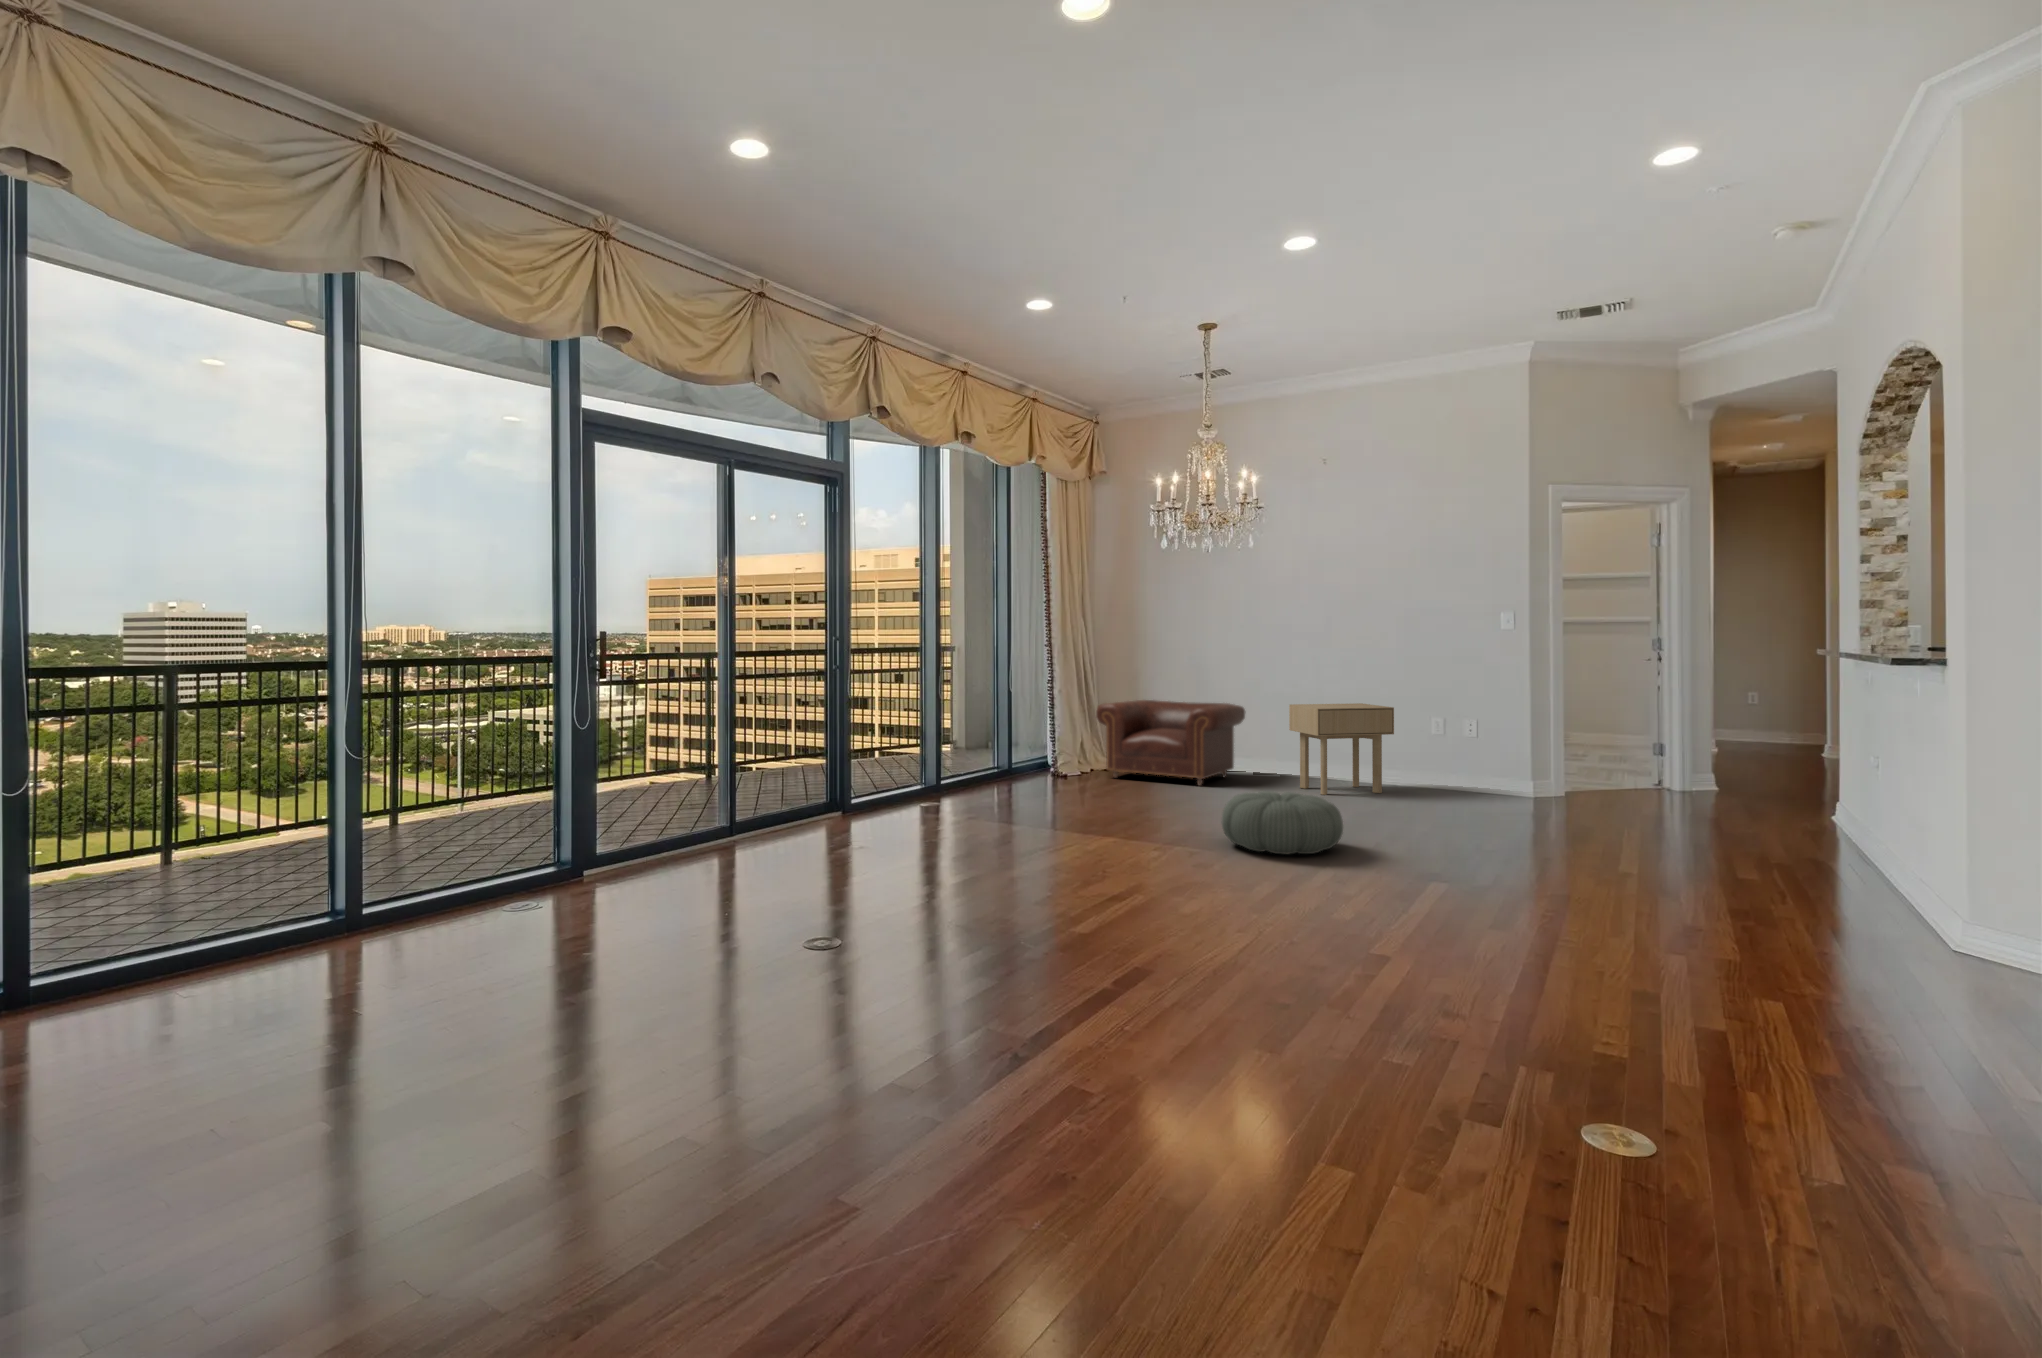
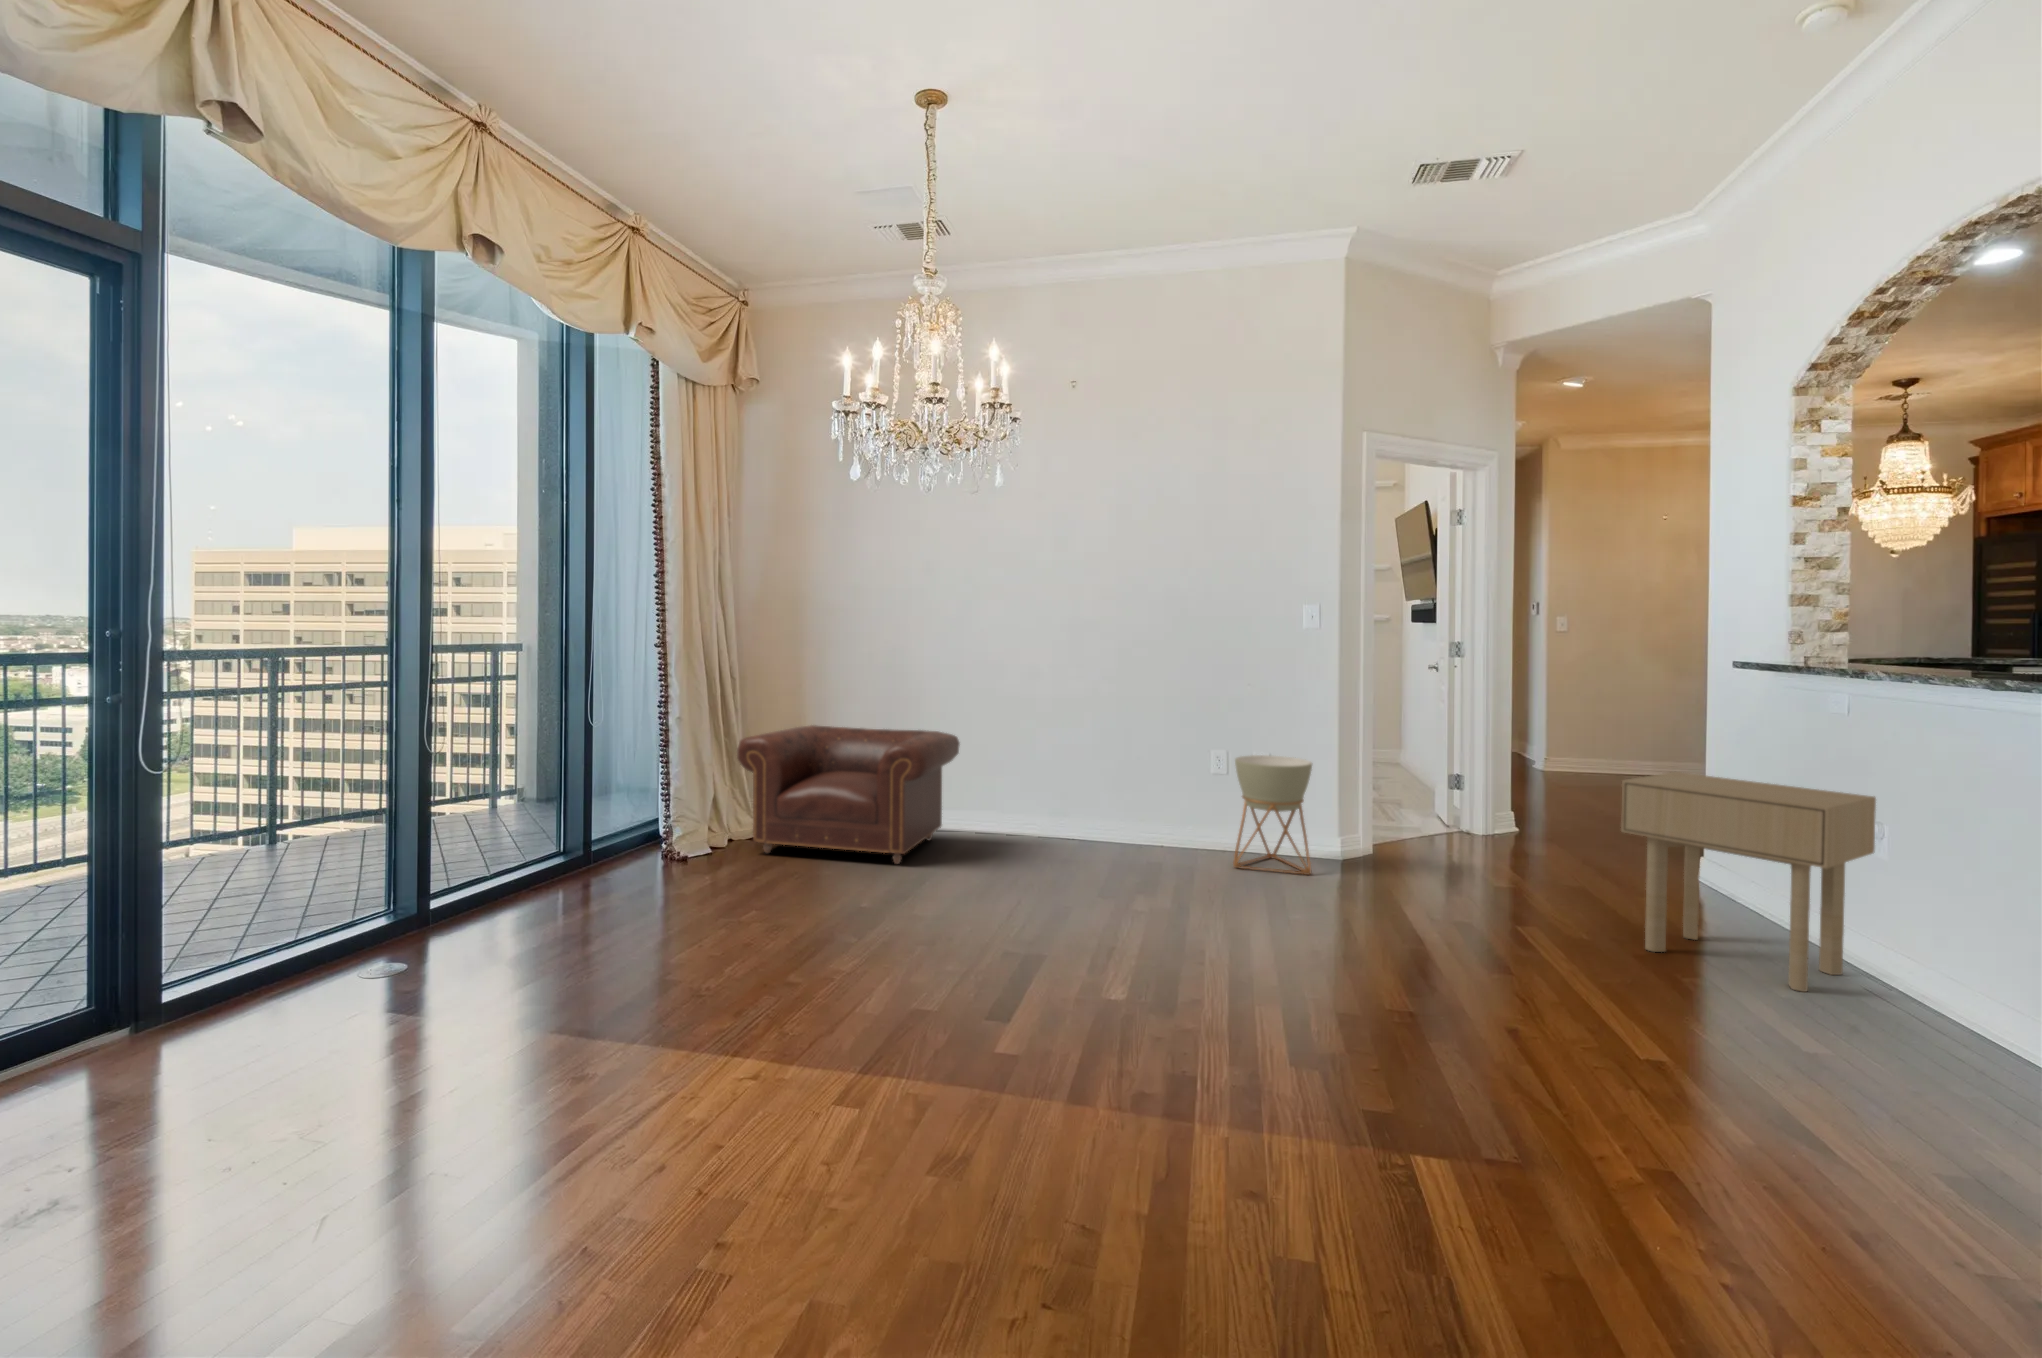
side table: present [1289,703,1394,795] -> present [1621,772,1876,992]
planter: none [1440,721,1500,802] -> present [1233,755,1312,875]
pouf: present [1221,791,1343,855] -> none [971,937,1199,1097]

